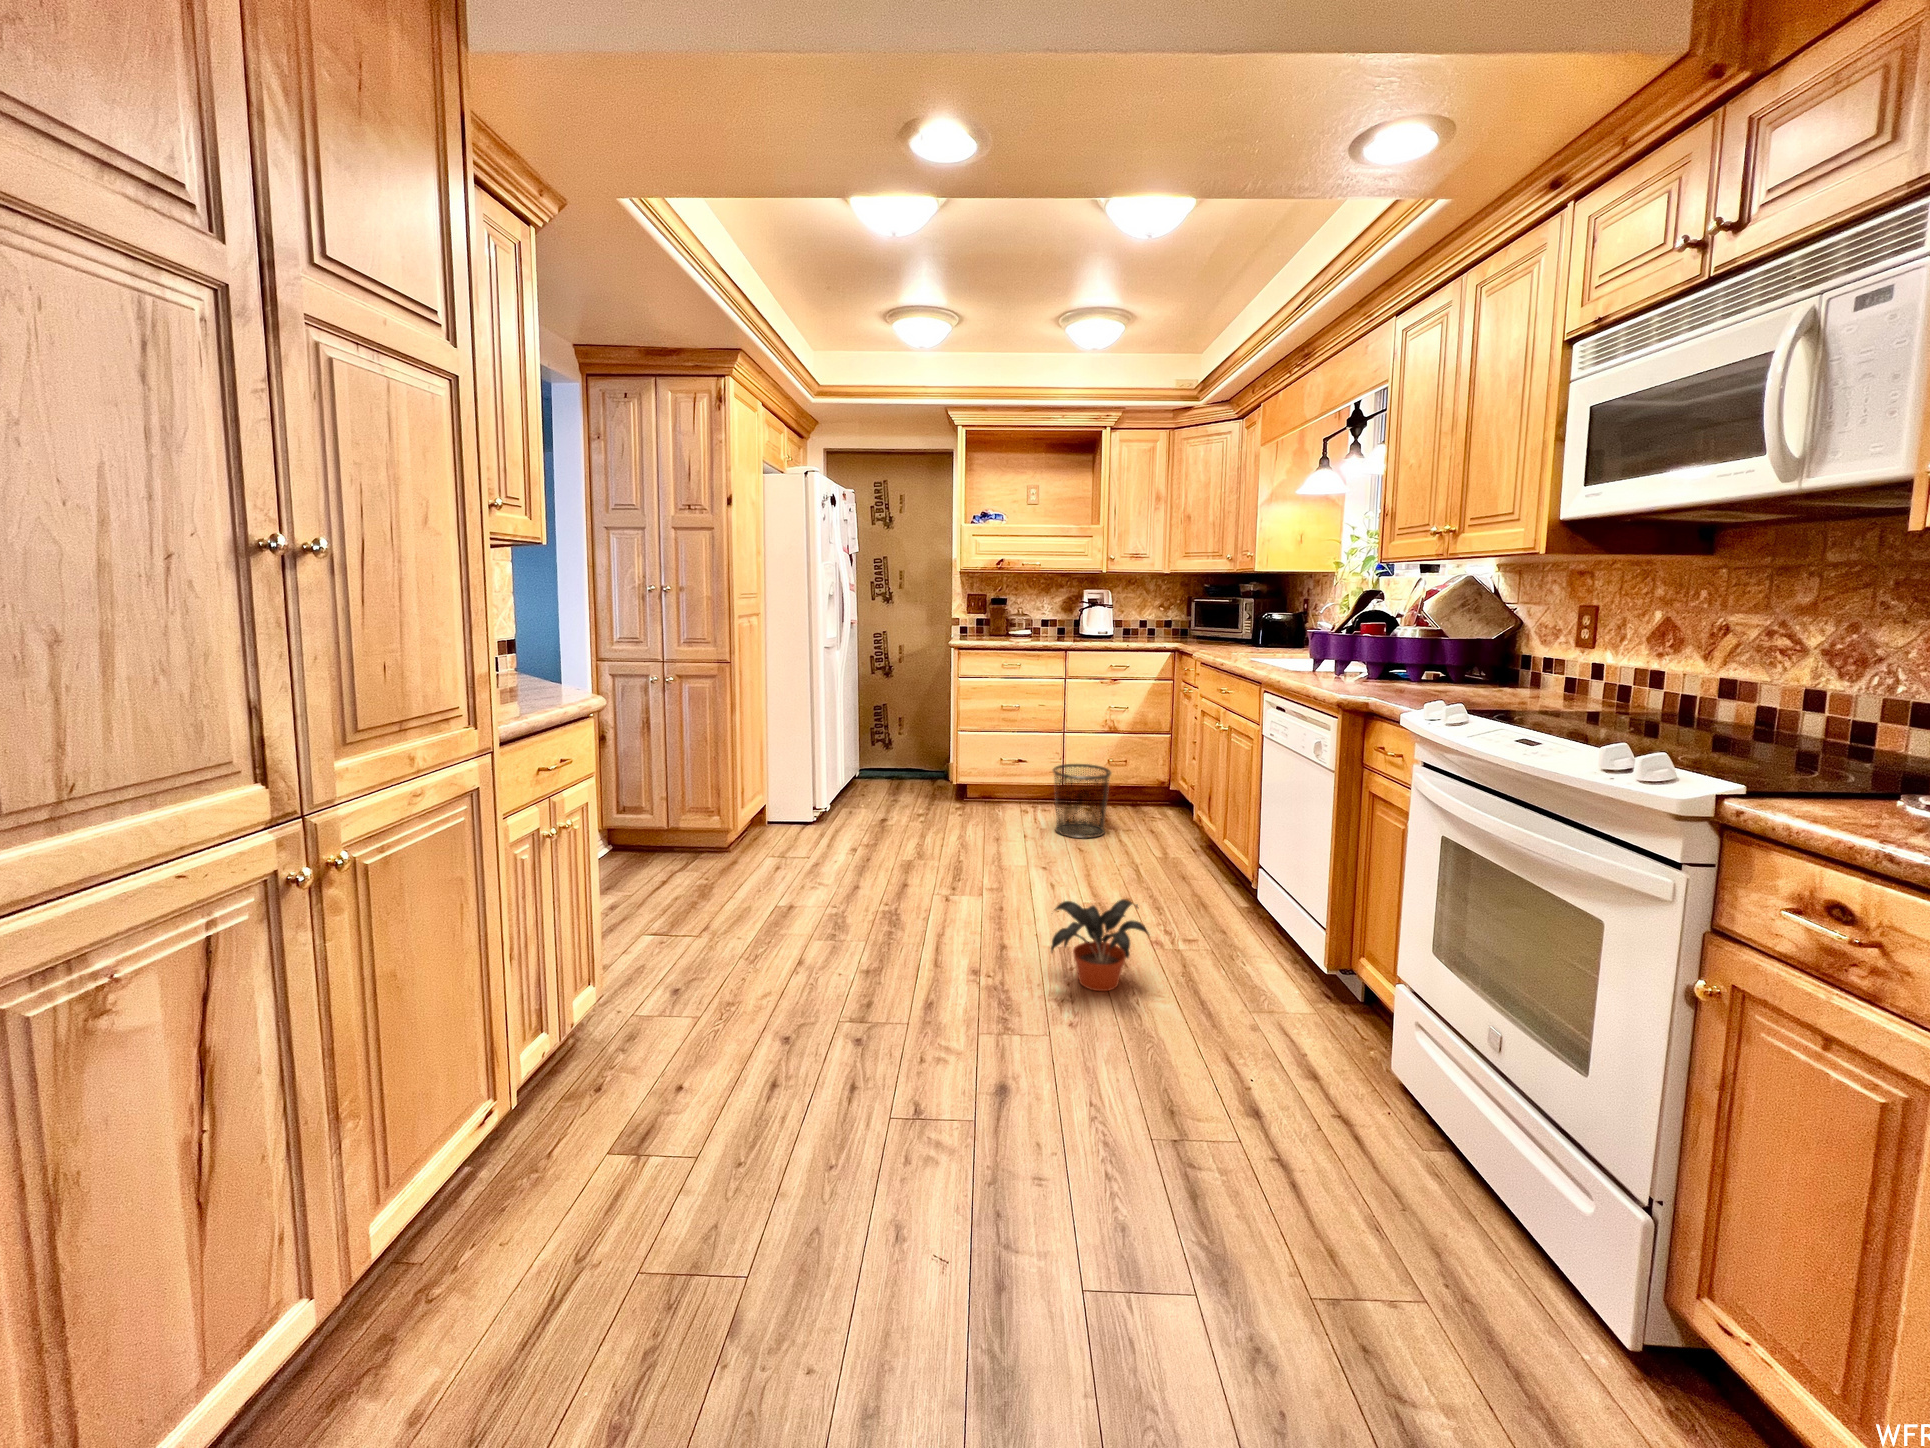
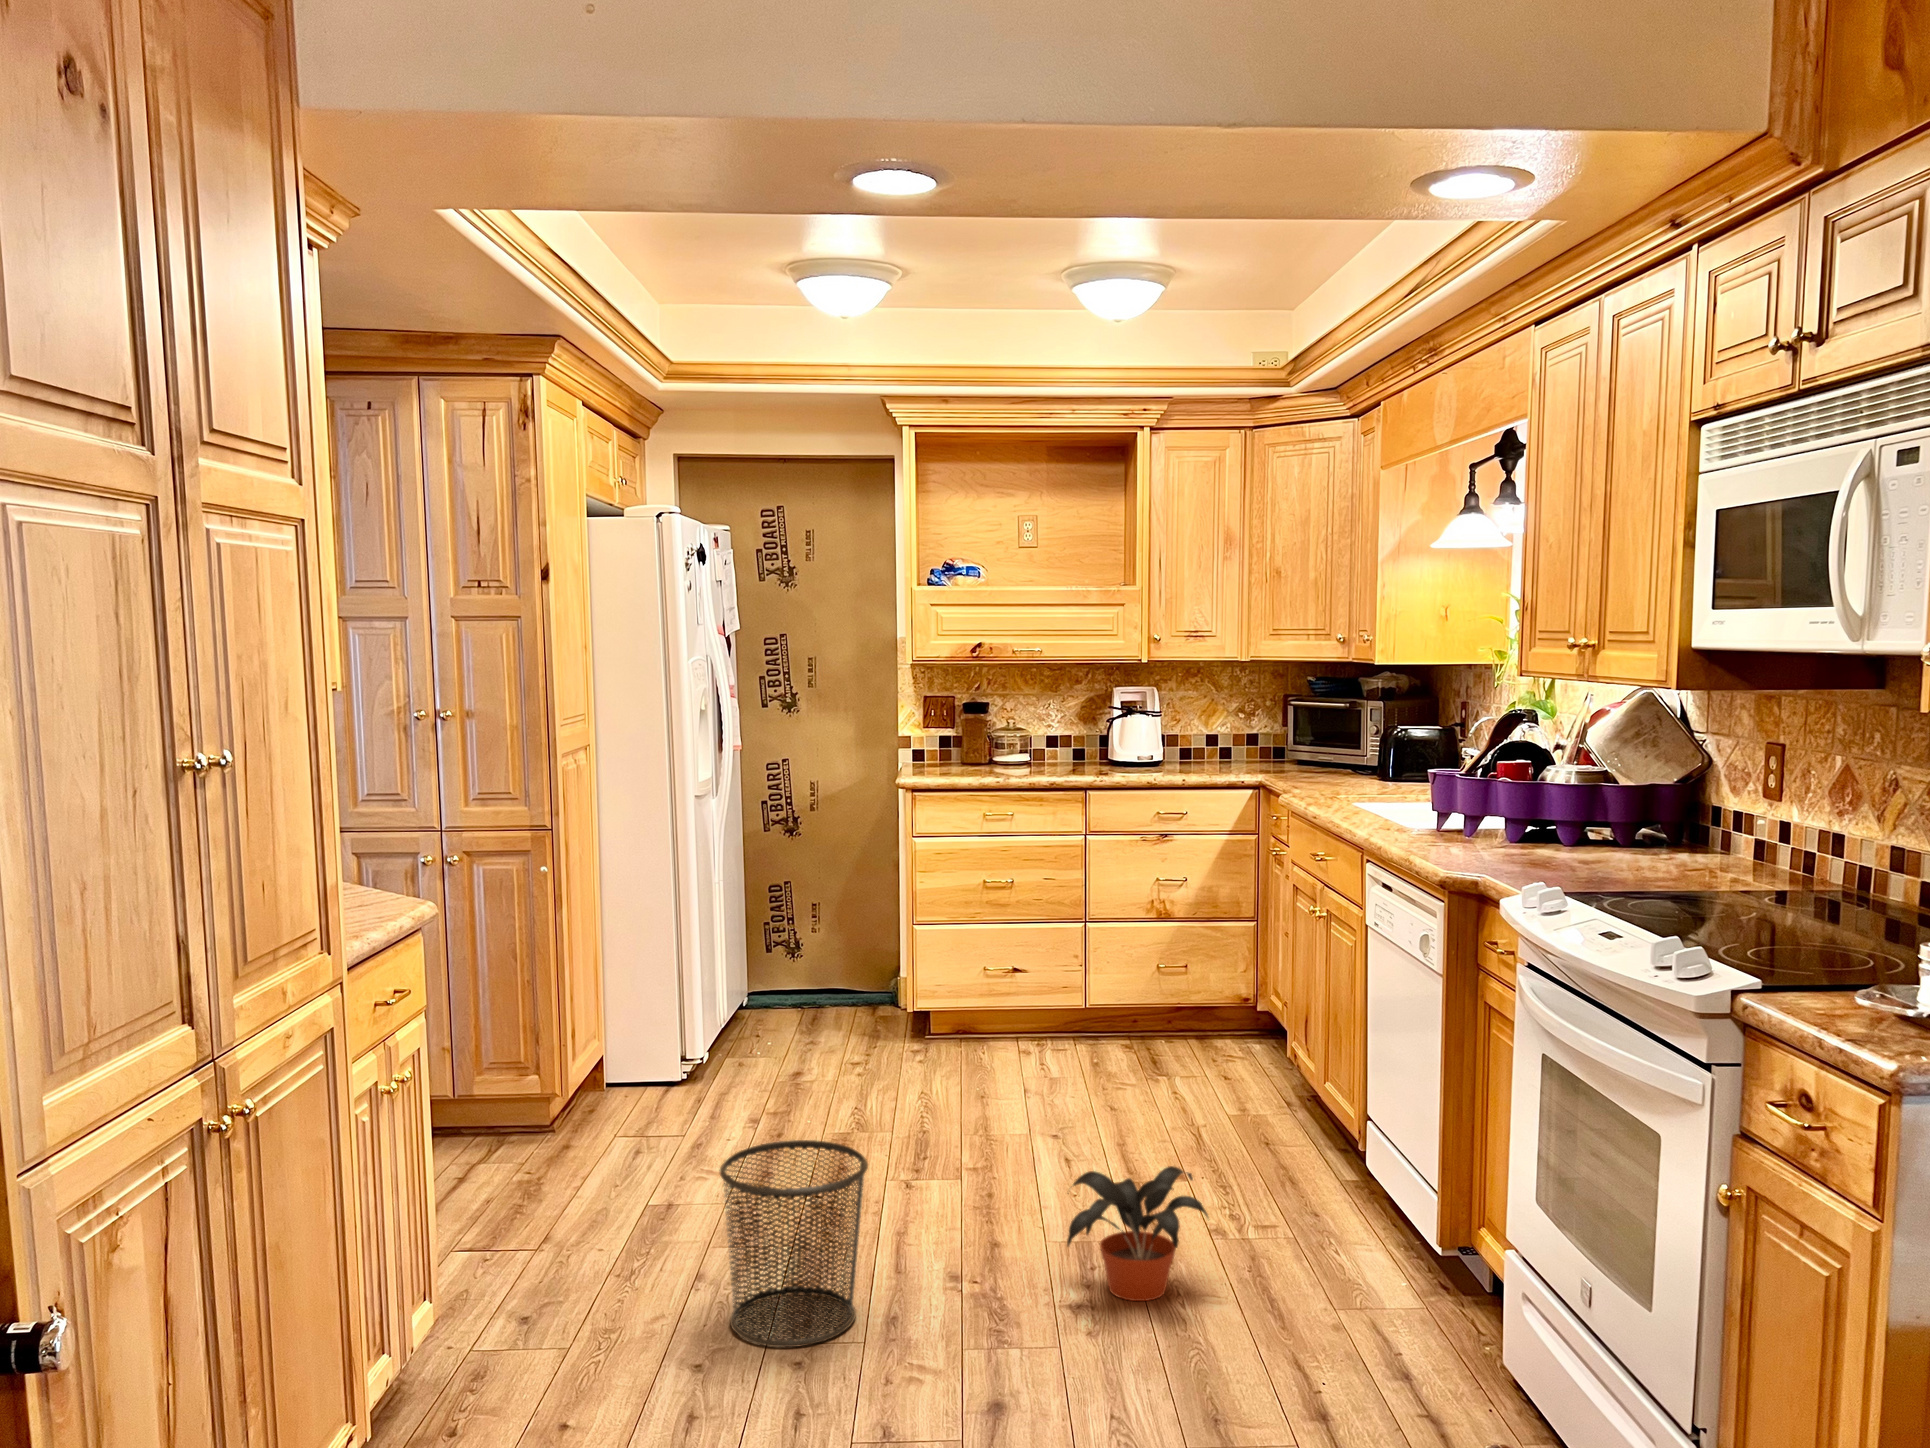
waste bin: present [1053,764,1111,839] -> present [719,1140,868,1347]

